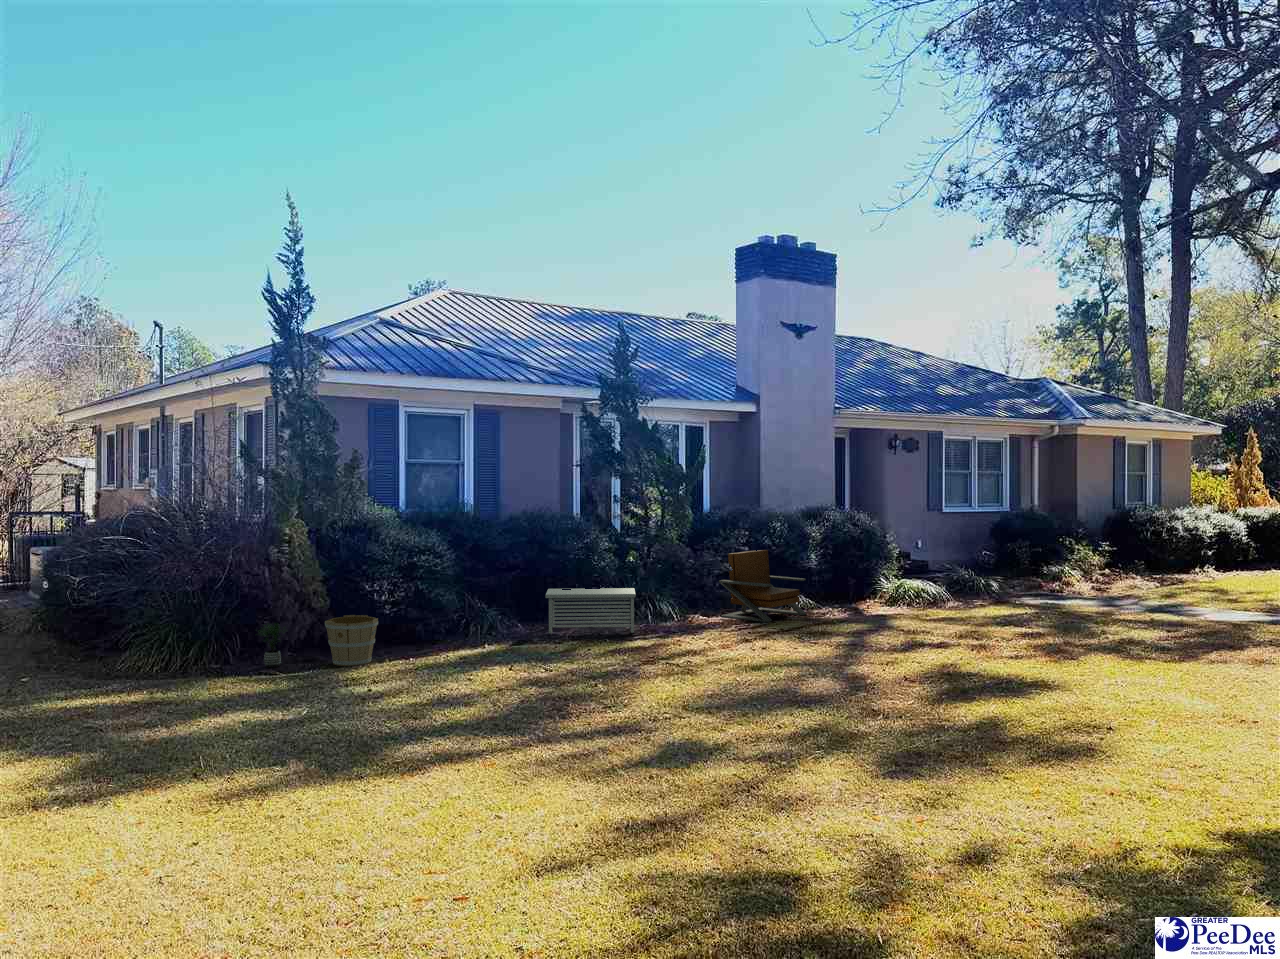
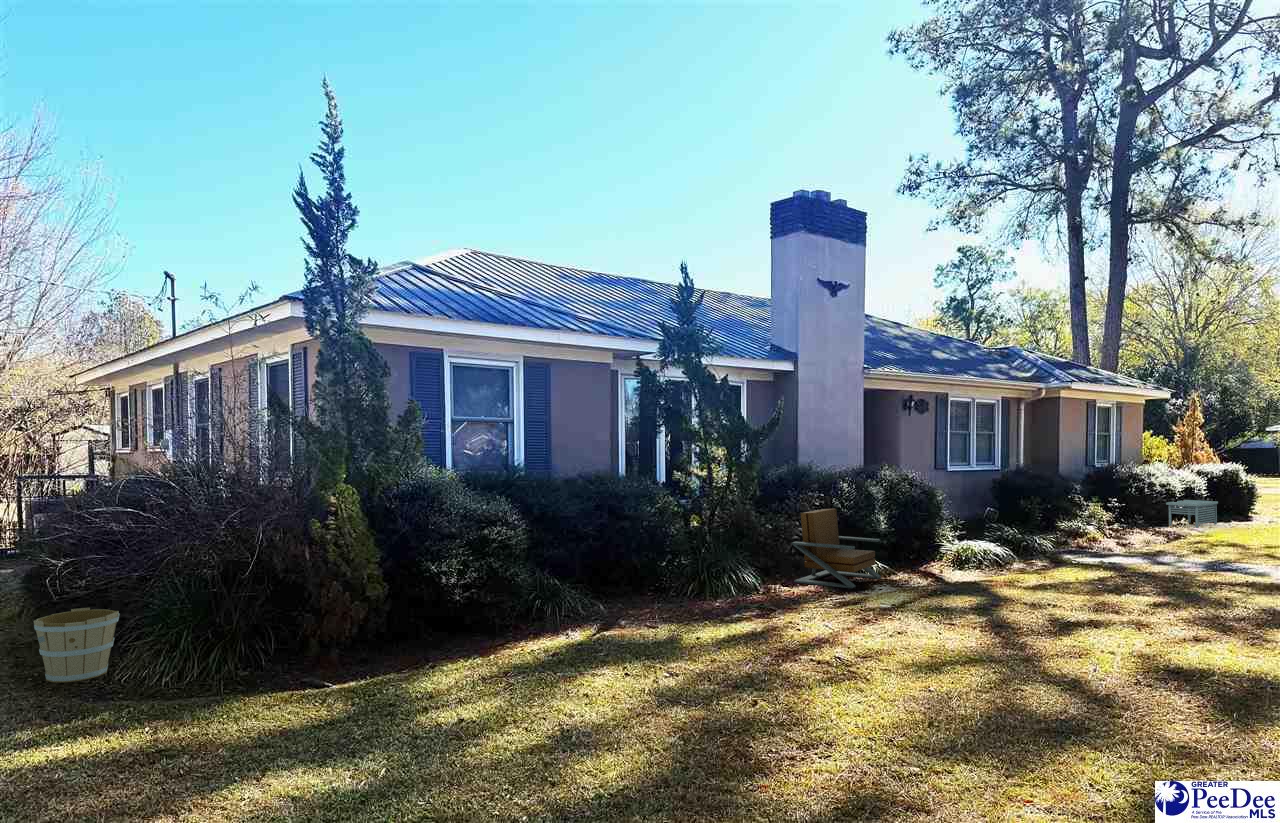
storage bench: present [546,588,636,633] -> present [1166,500,1218,528]
wooden bucket: present [325,615,378,666] -> present [34,608,120,682]
potted plant: present [259,624,287,668] -> none [277,610,323,672]

